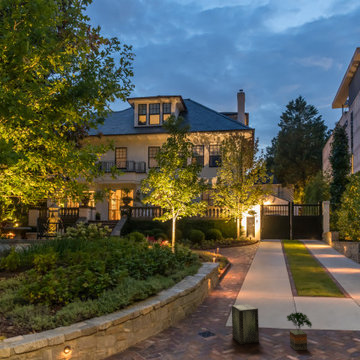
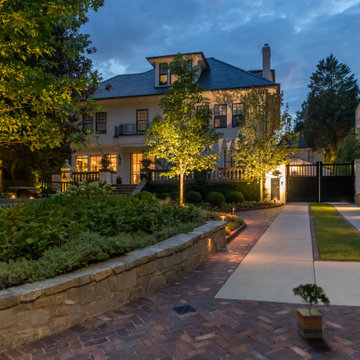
storage box: present [232,304,259,344] -> none [217,270,253,326]

